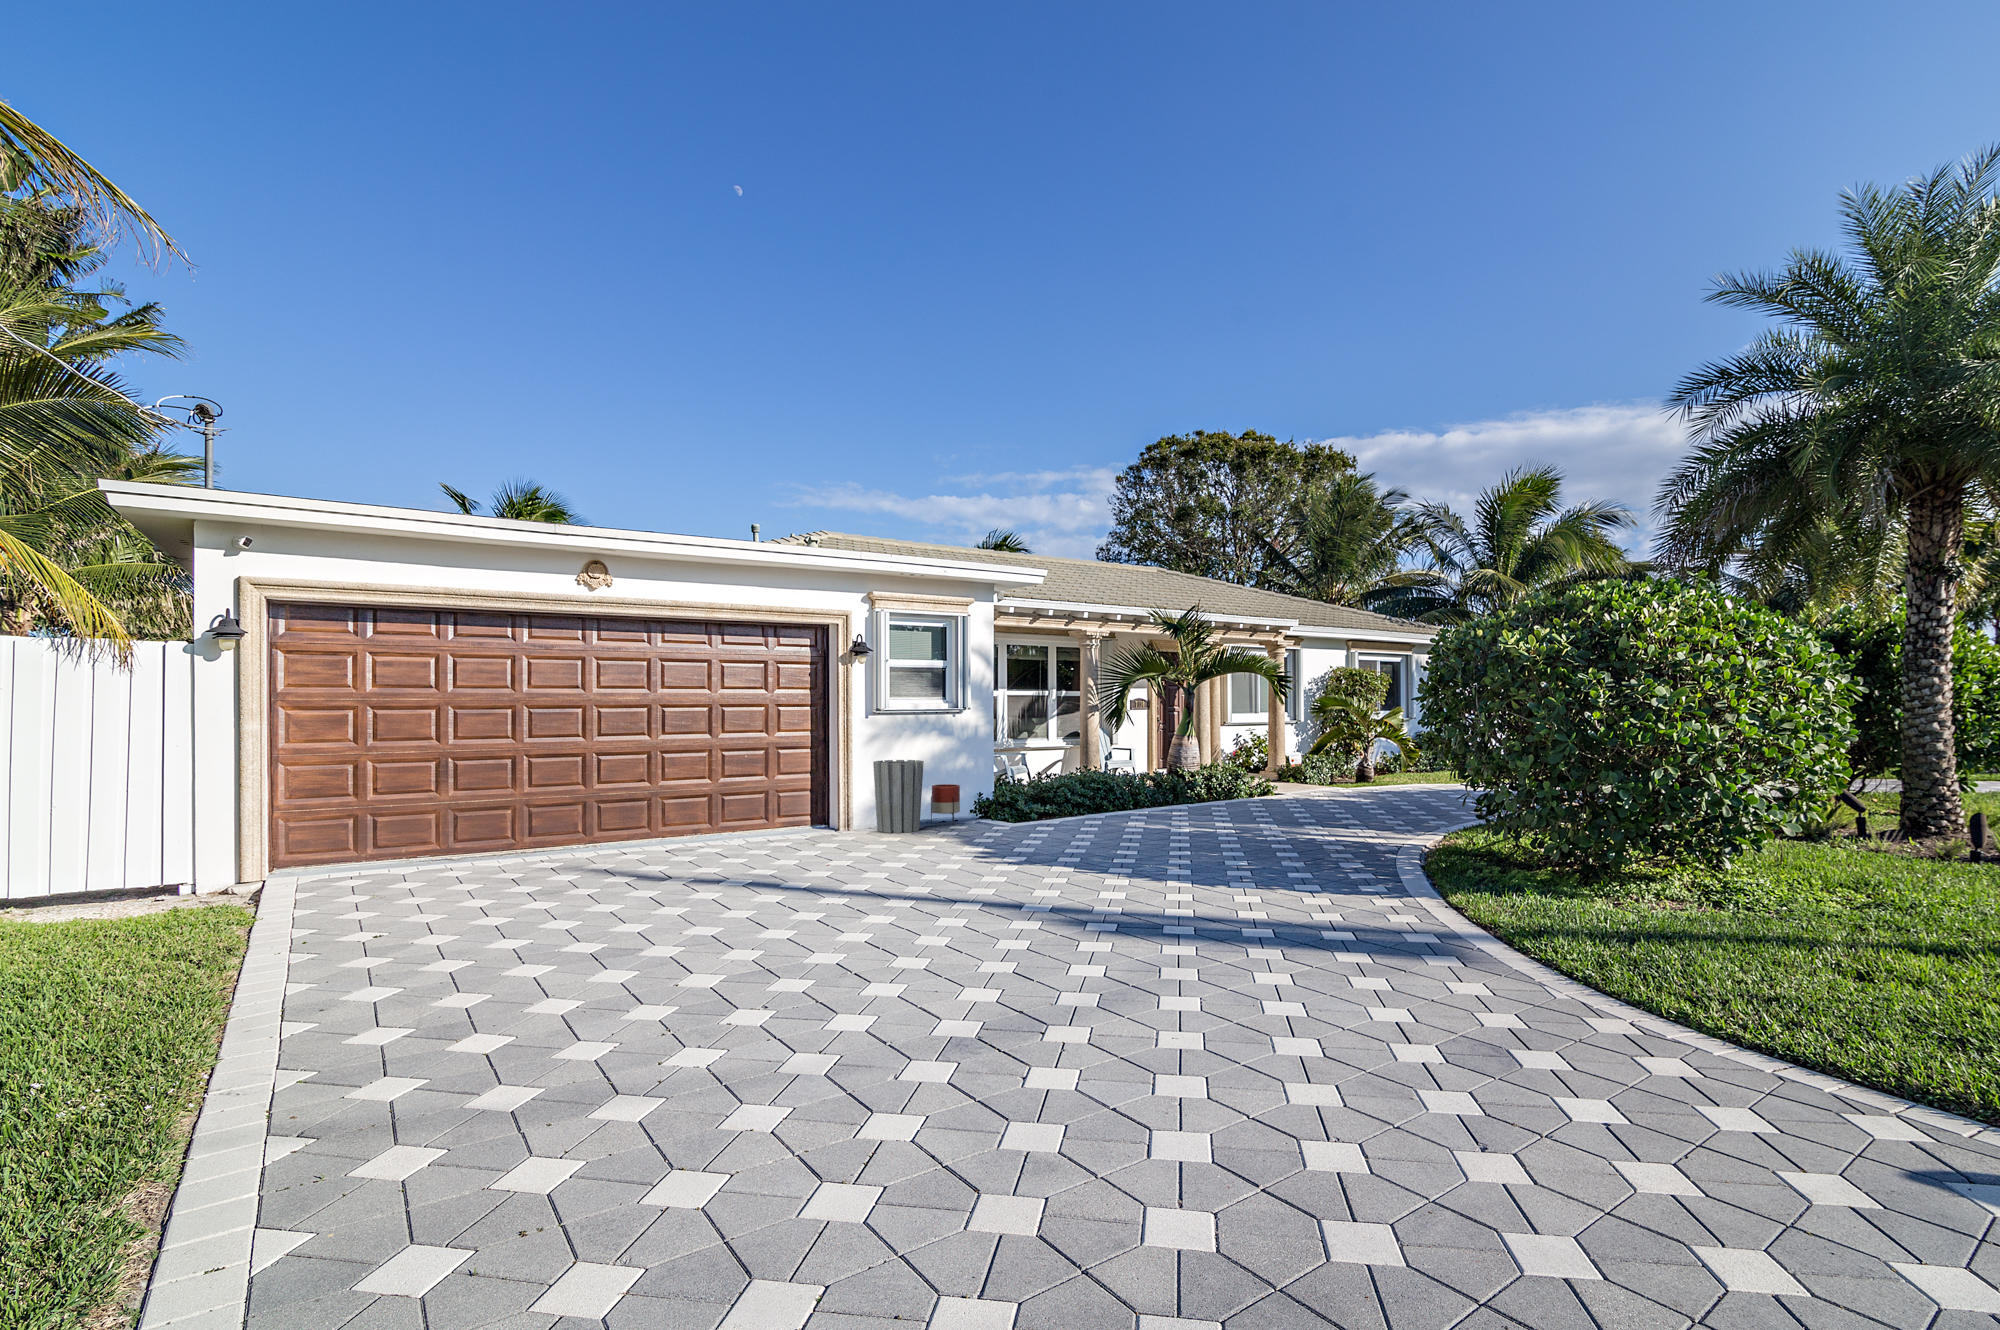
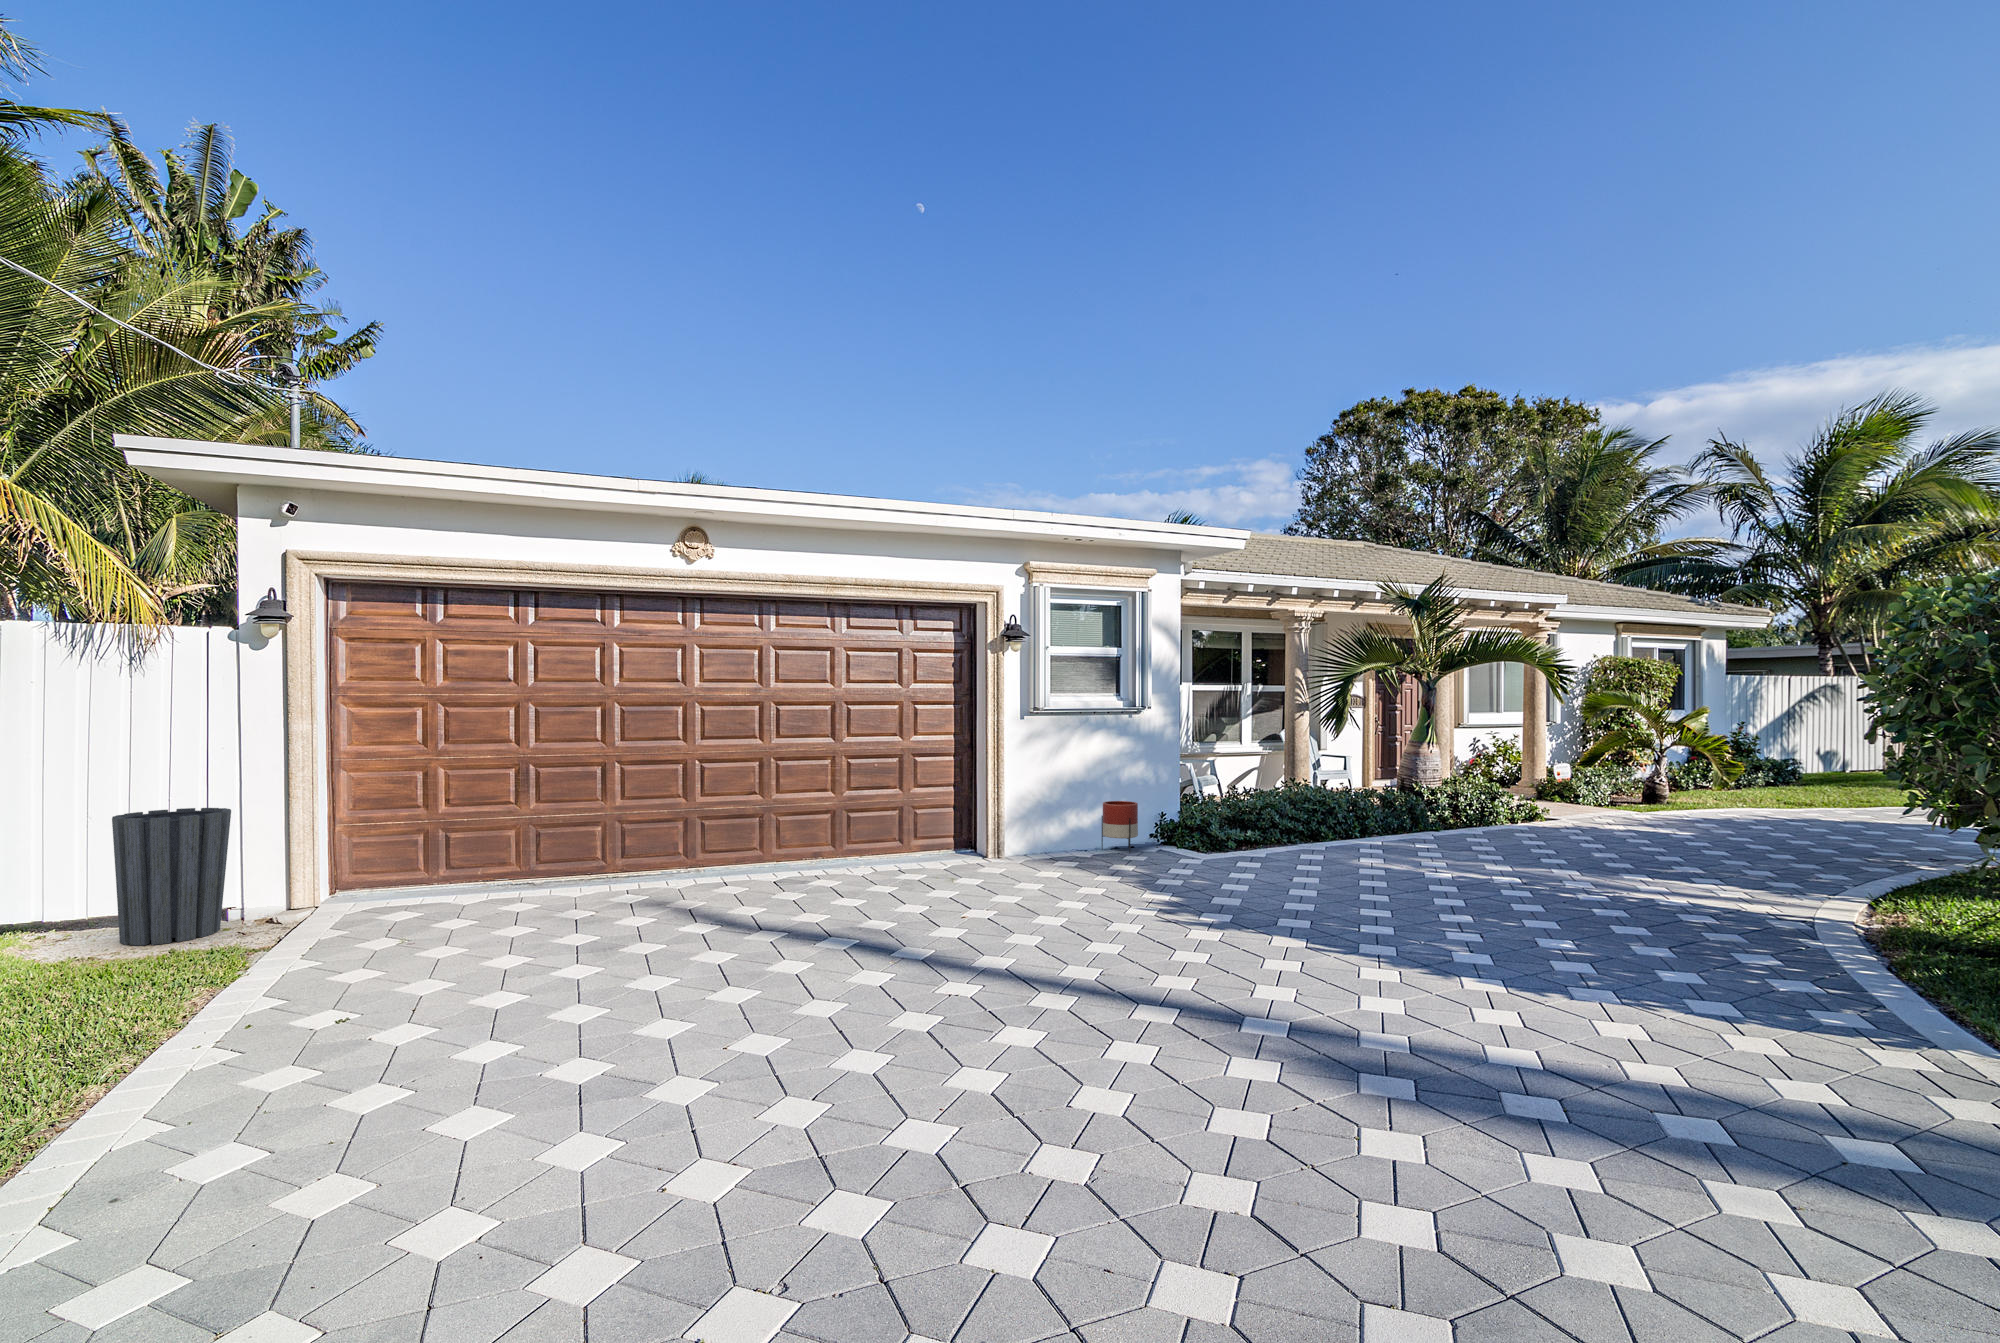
trash can: present [873,760,924,833] -> present [112,808,231,945]

